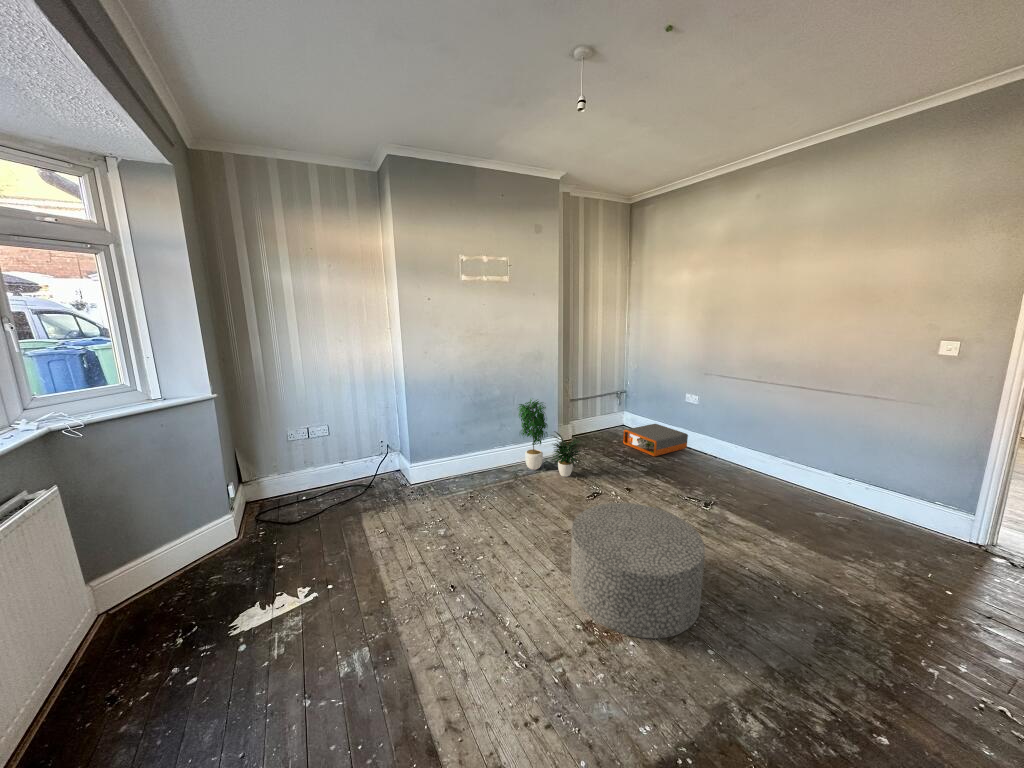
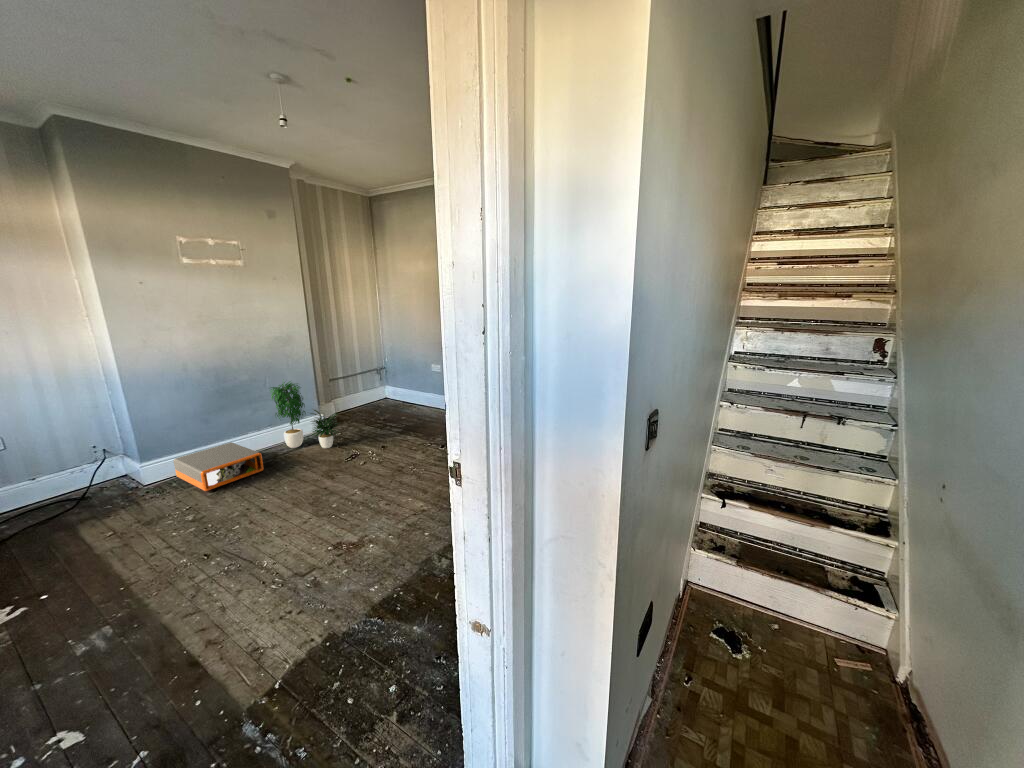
storage box: present [623,424,688,456] -> present [174,442,264,491]
ottoman: present [571,503,705,638] -> none [320,452,423,542]

